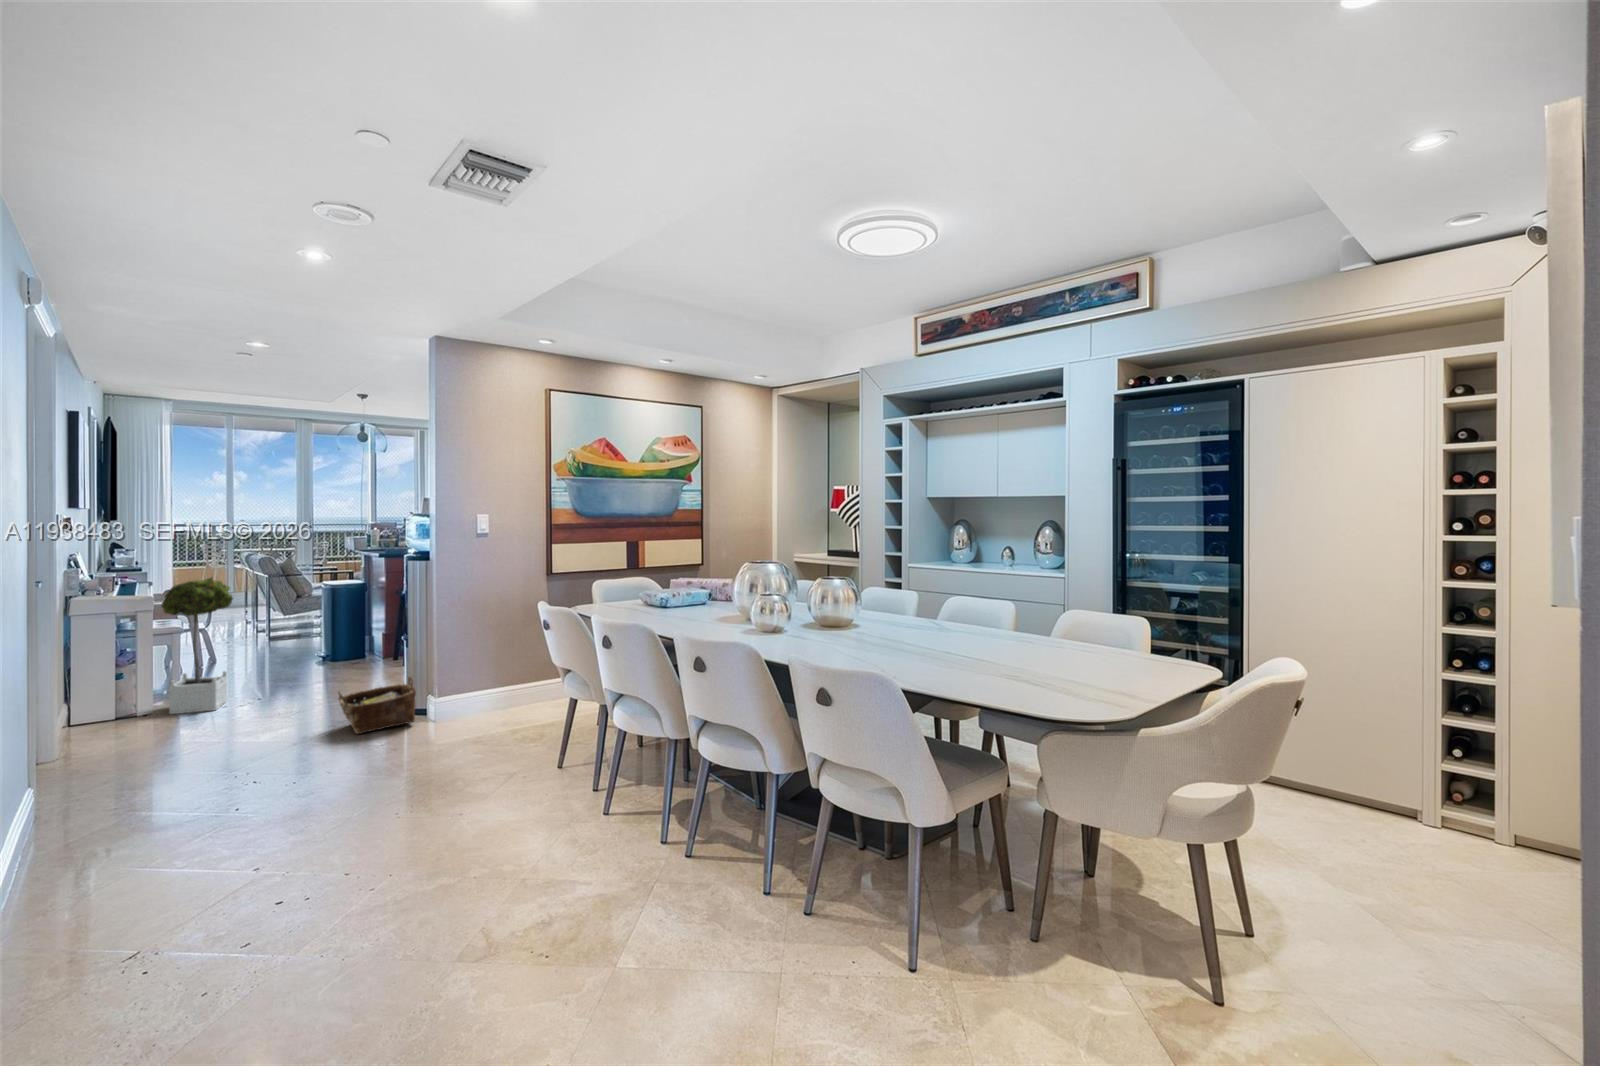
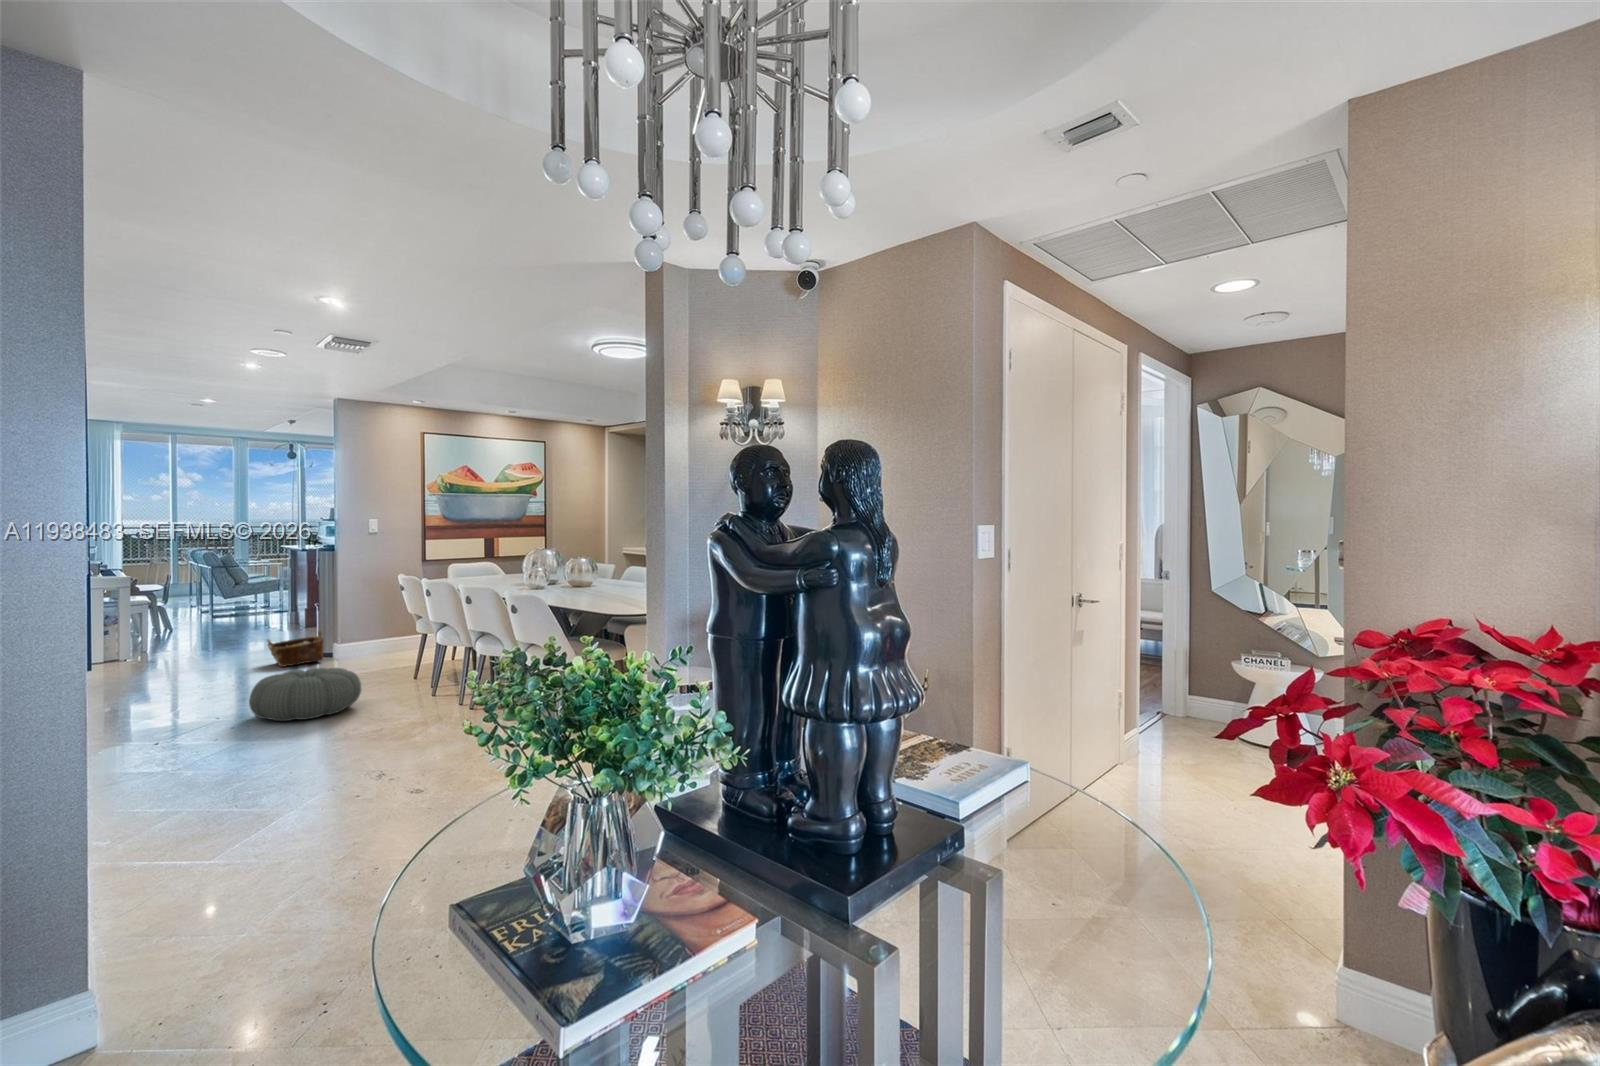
potted tree: present [162,577,233,714] -> none [137,565,189,661]
pouf: none [309,767,494,882] -> present [249,668,361,721]

